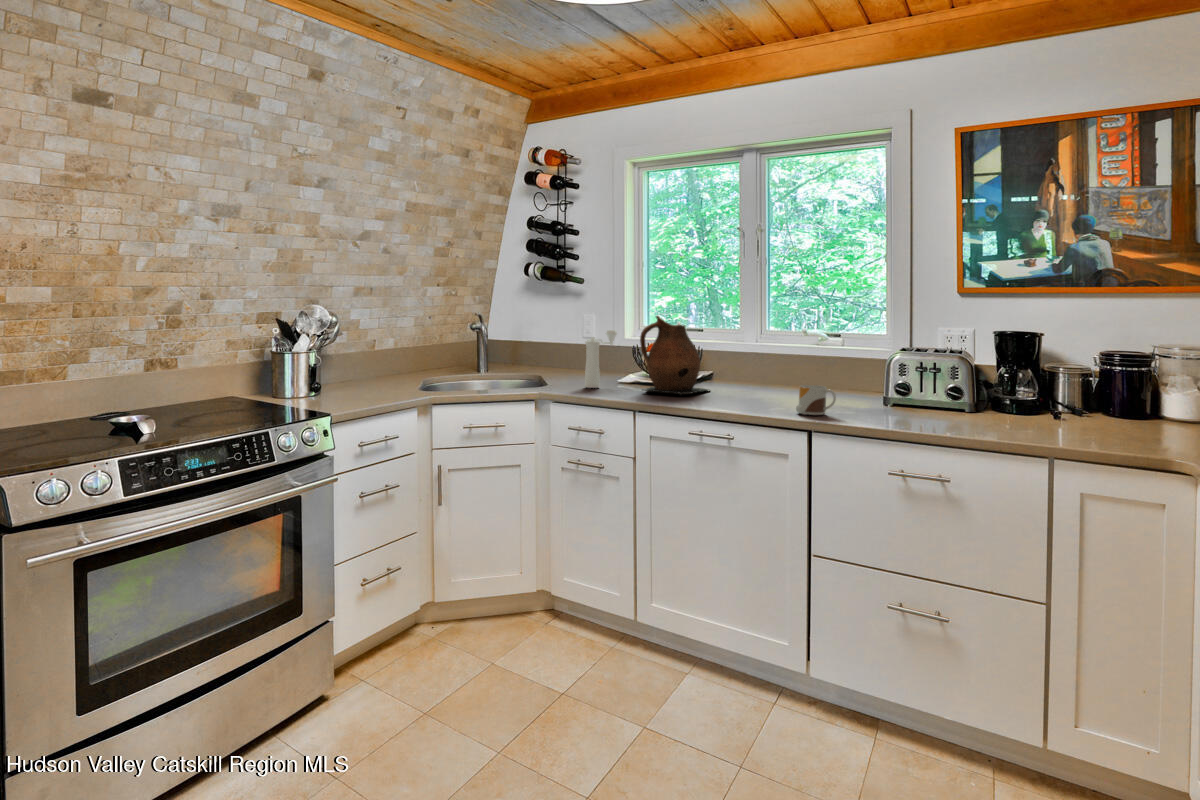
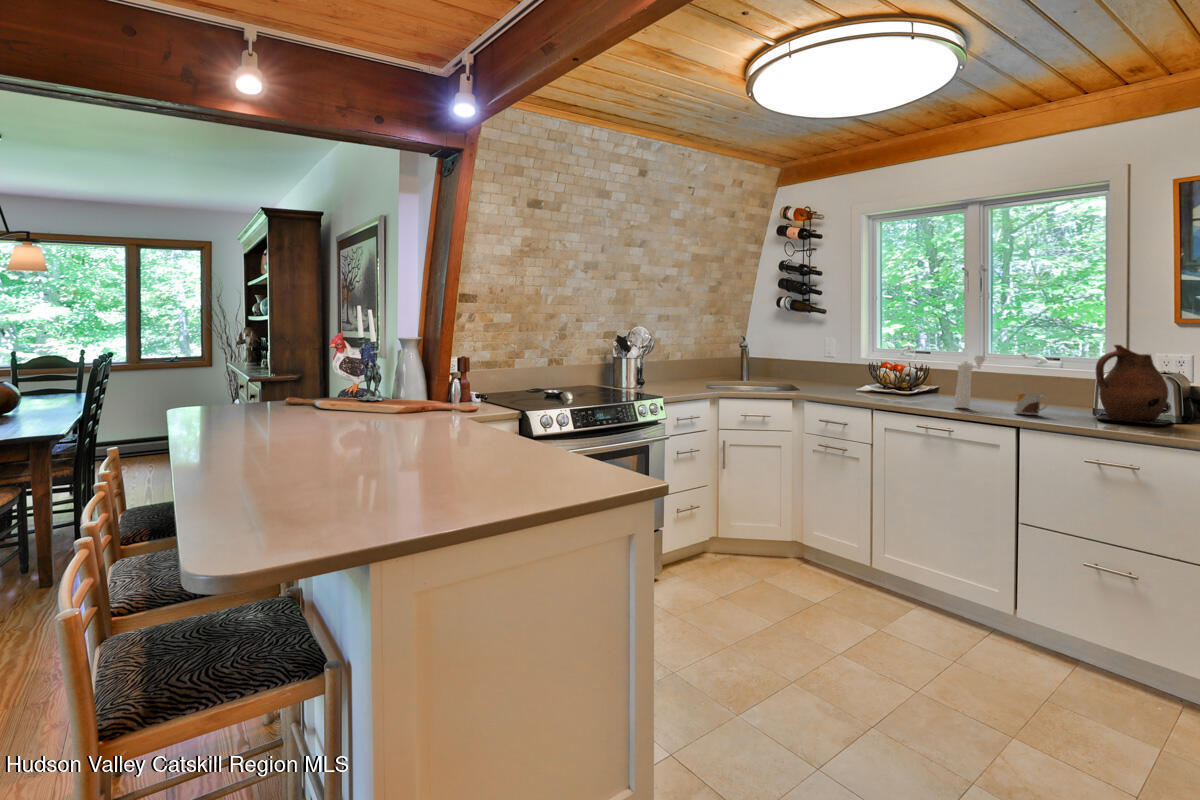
ceramic pitcher: present [640,316,708,395] -> present [1096,345,1173,425]
pepper mill: present [585,330,617,388] -> present [954,356,985,408]

